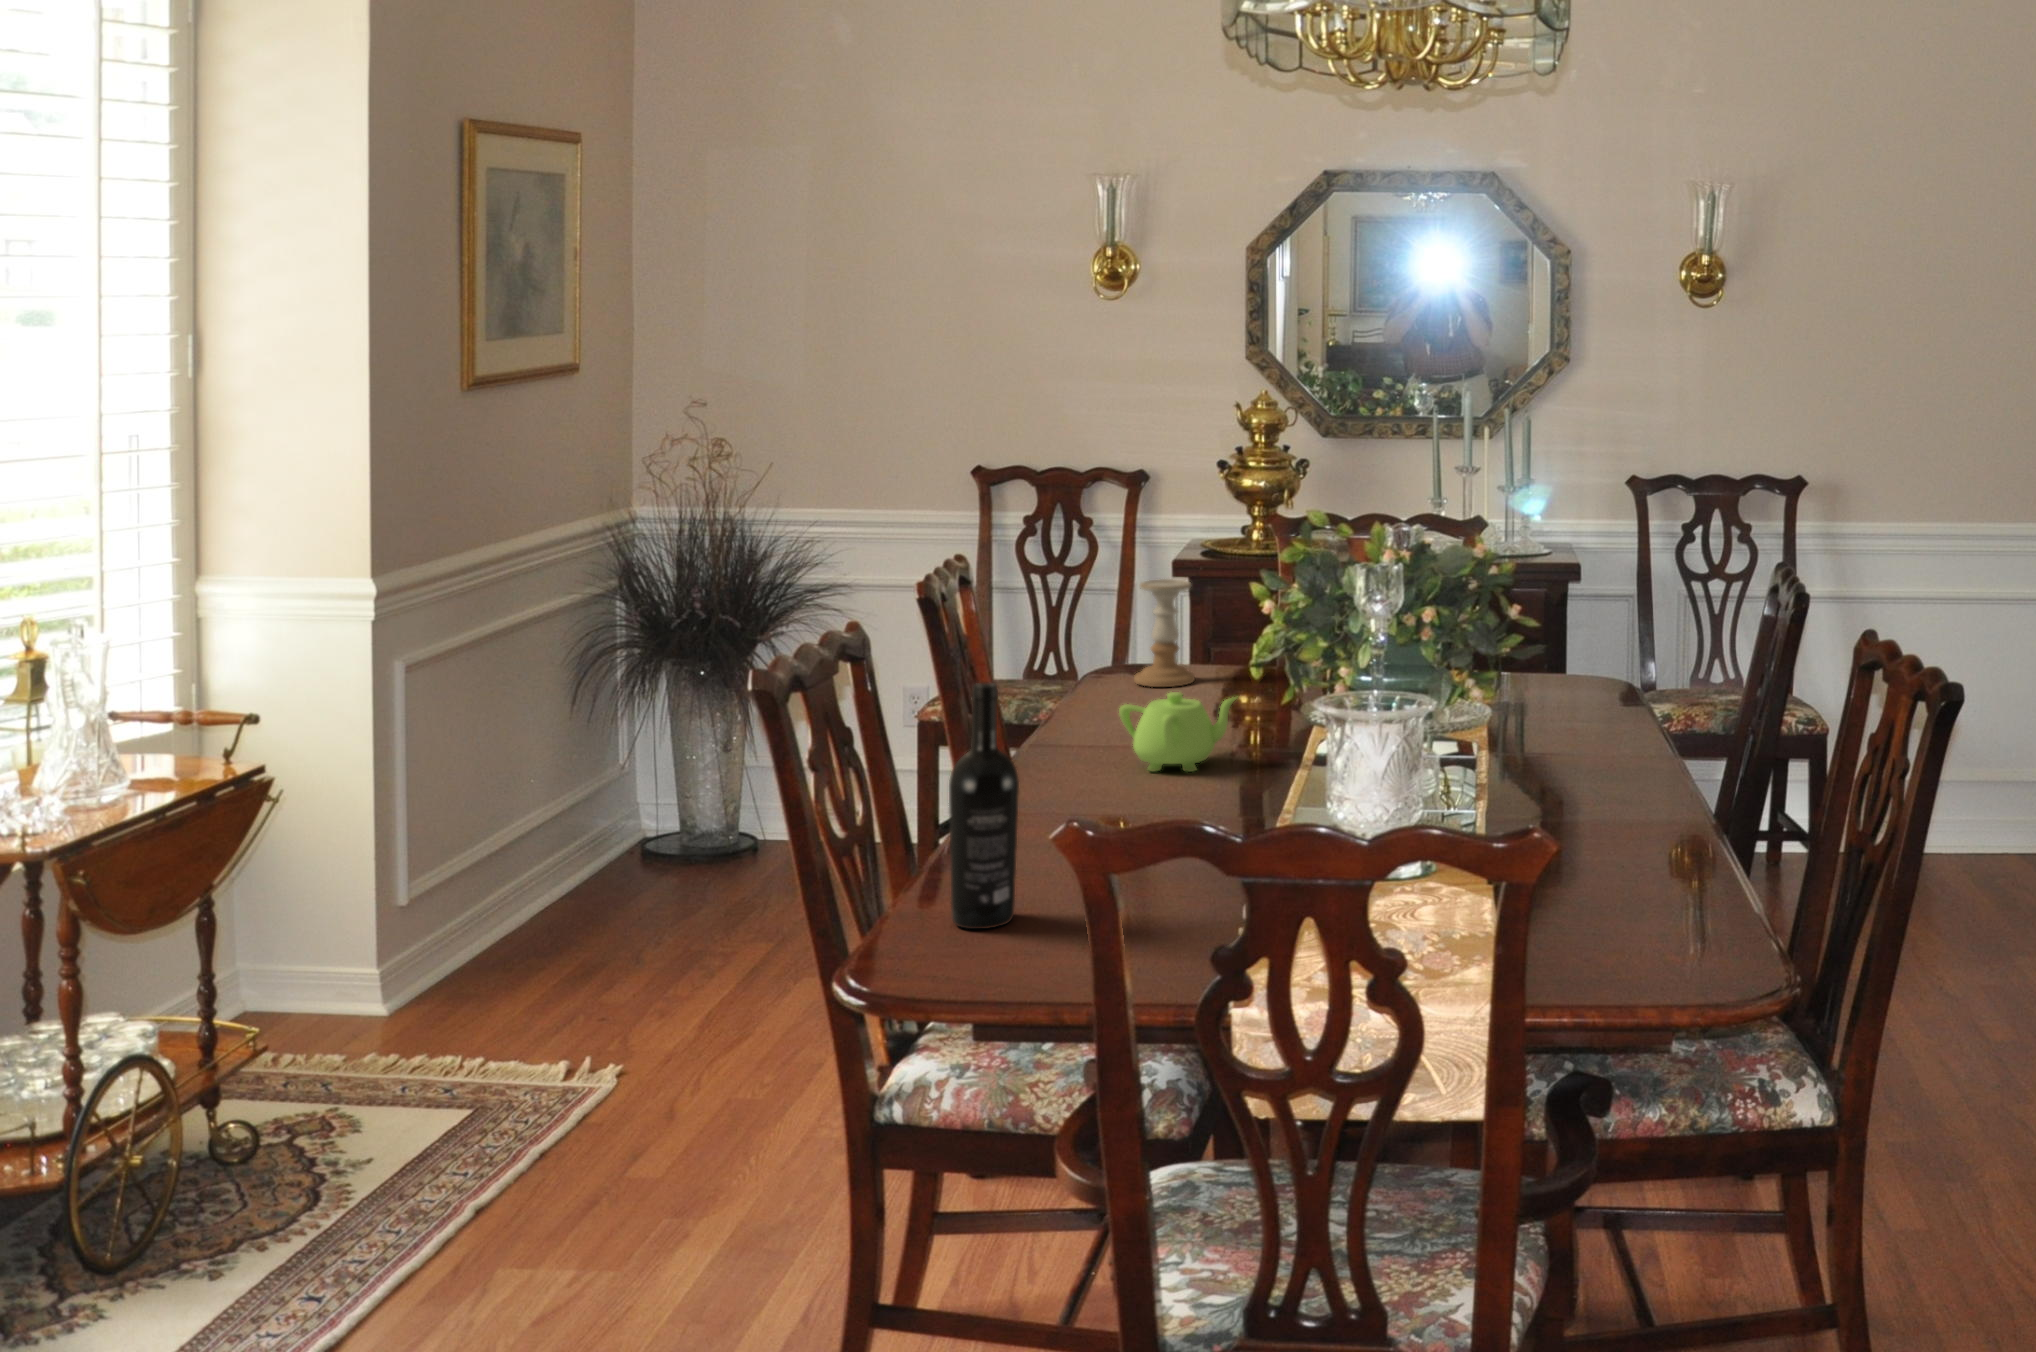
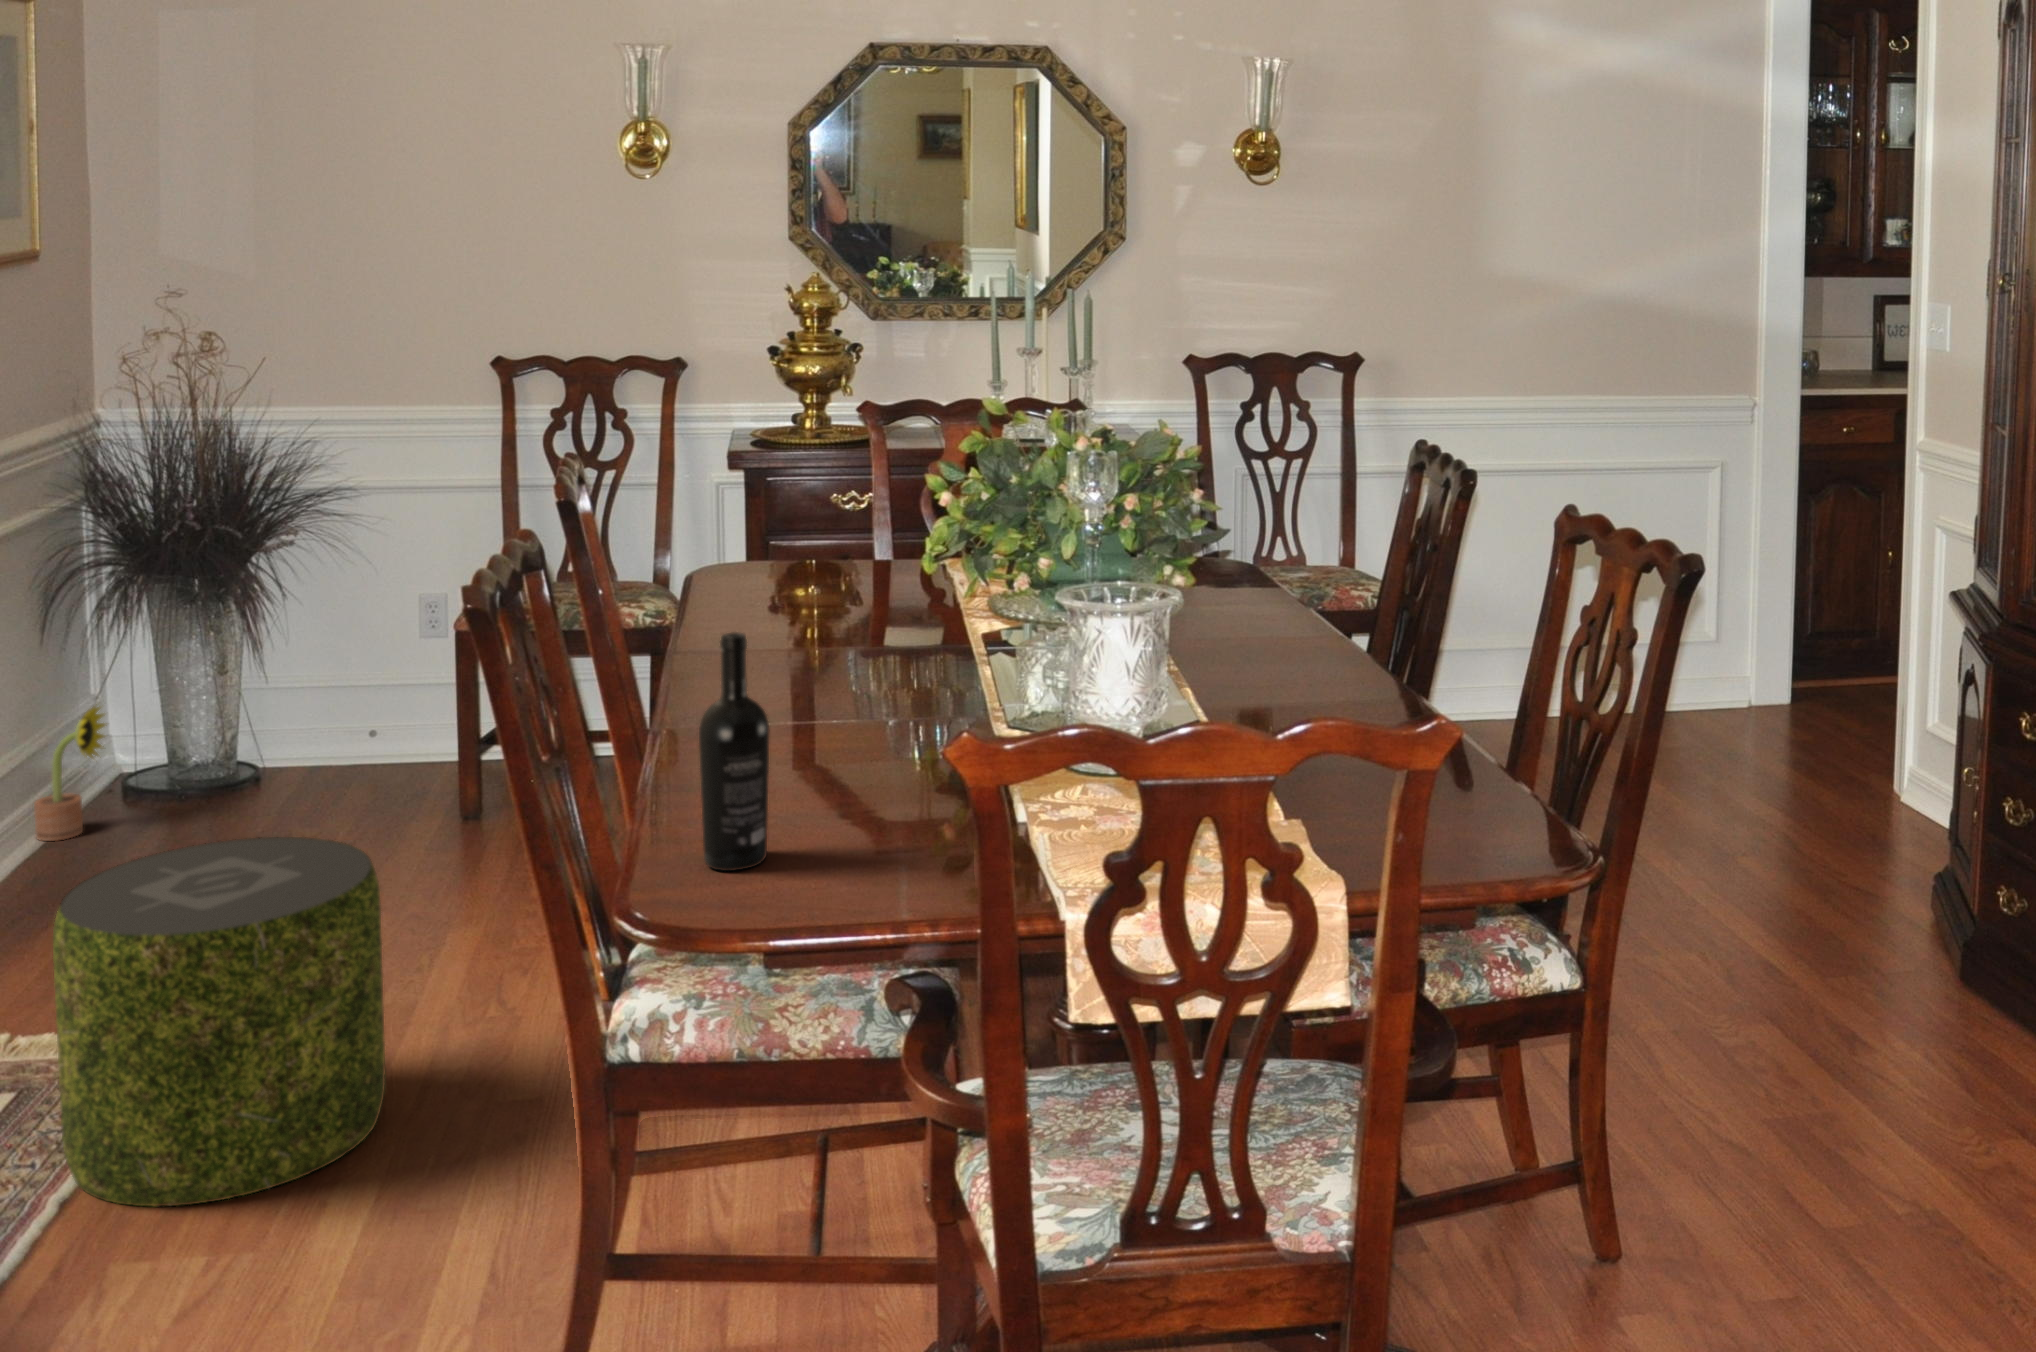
candle holder: present [1134,579,1195,687] -> none [741,487,806,597]
teapot: present [1119,692,1236,772] -> none [780,613,904,692]
decorative plant: none [578,767,644,891] -> present [34,707,105,841]
pouf: none [480,886,764,1230] -> present [53,837,385,1206]

